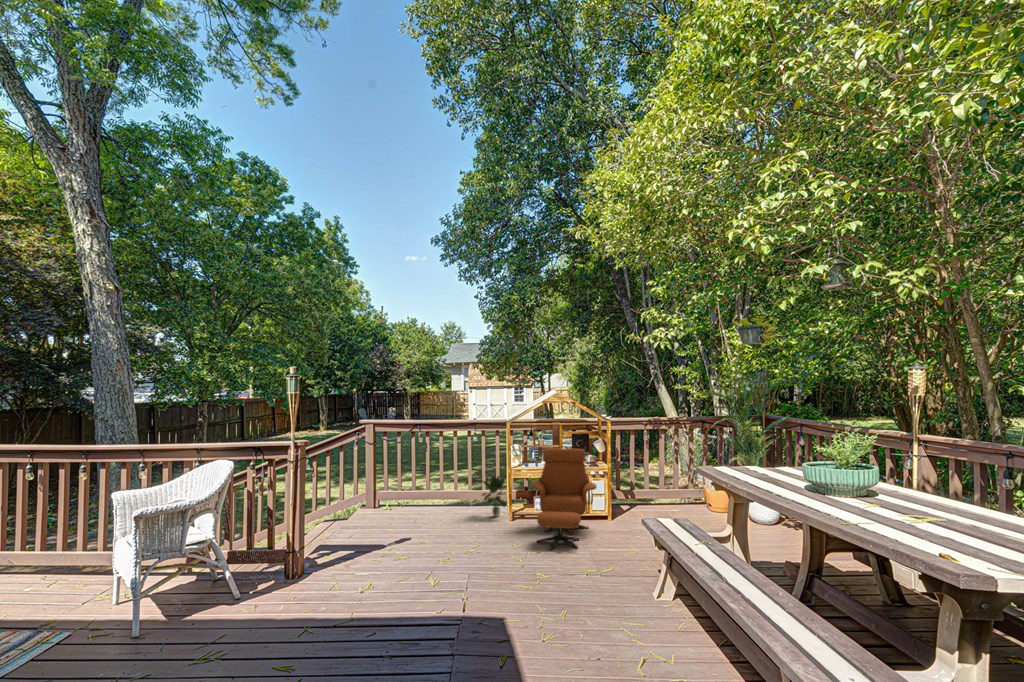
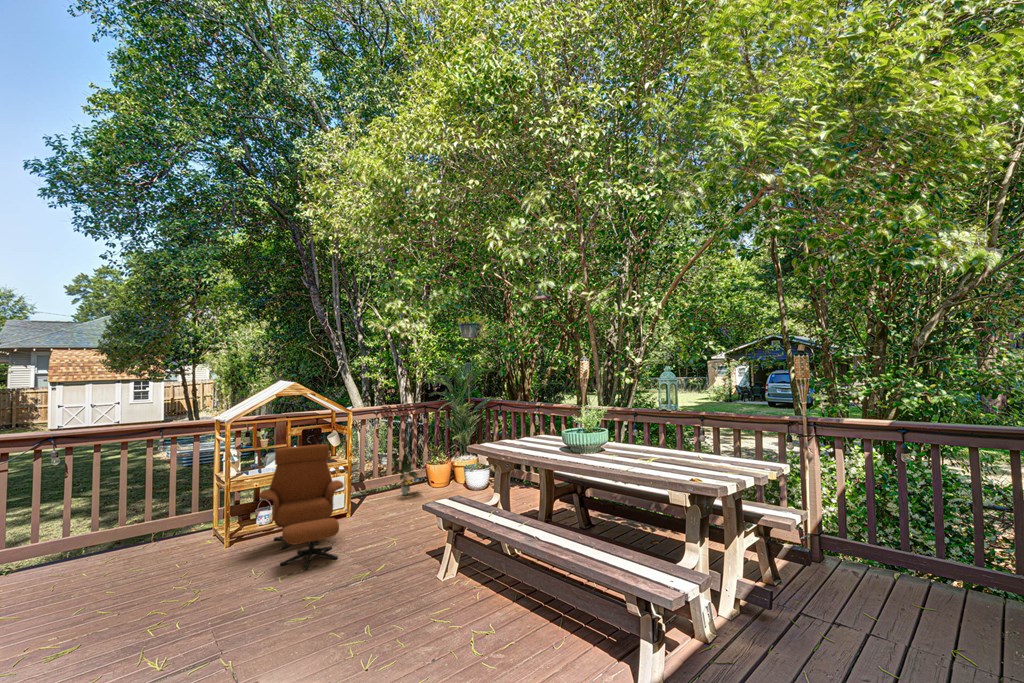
potted plant: present [482,476,506,517] -> present [396,454,419,495]

